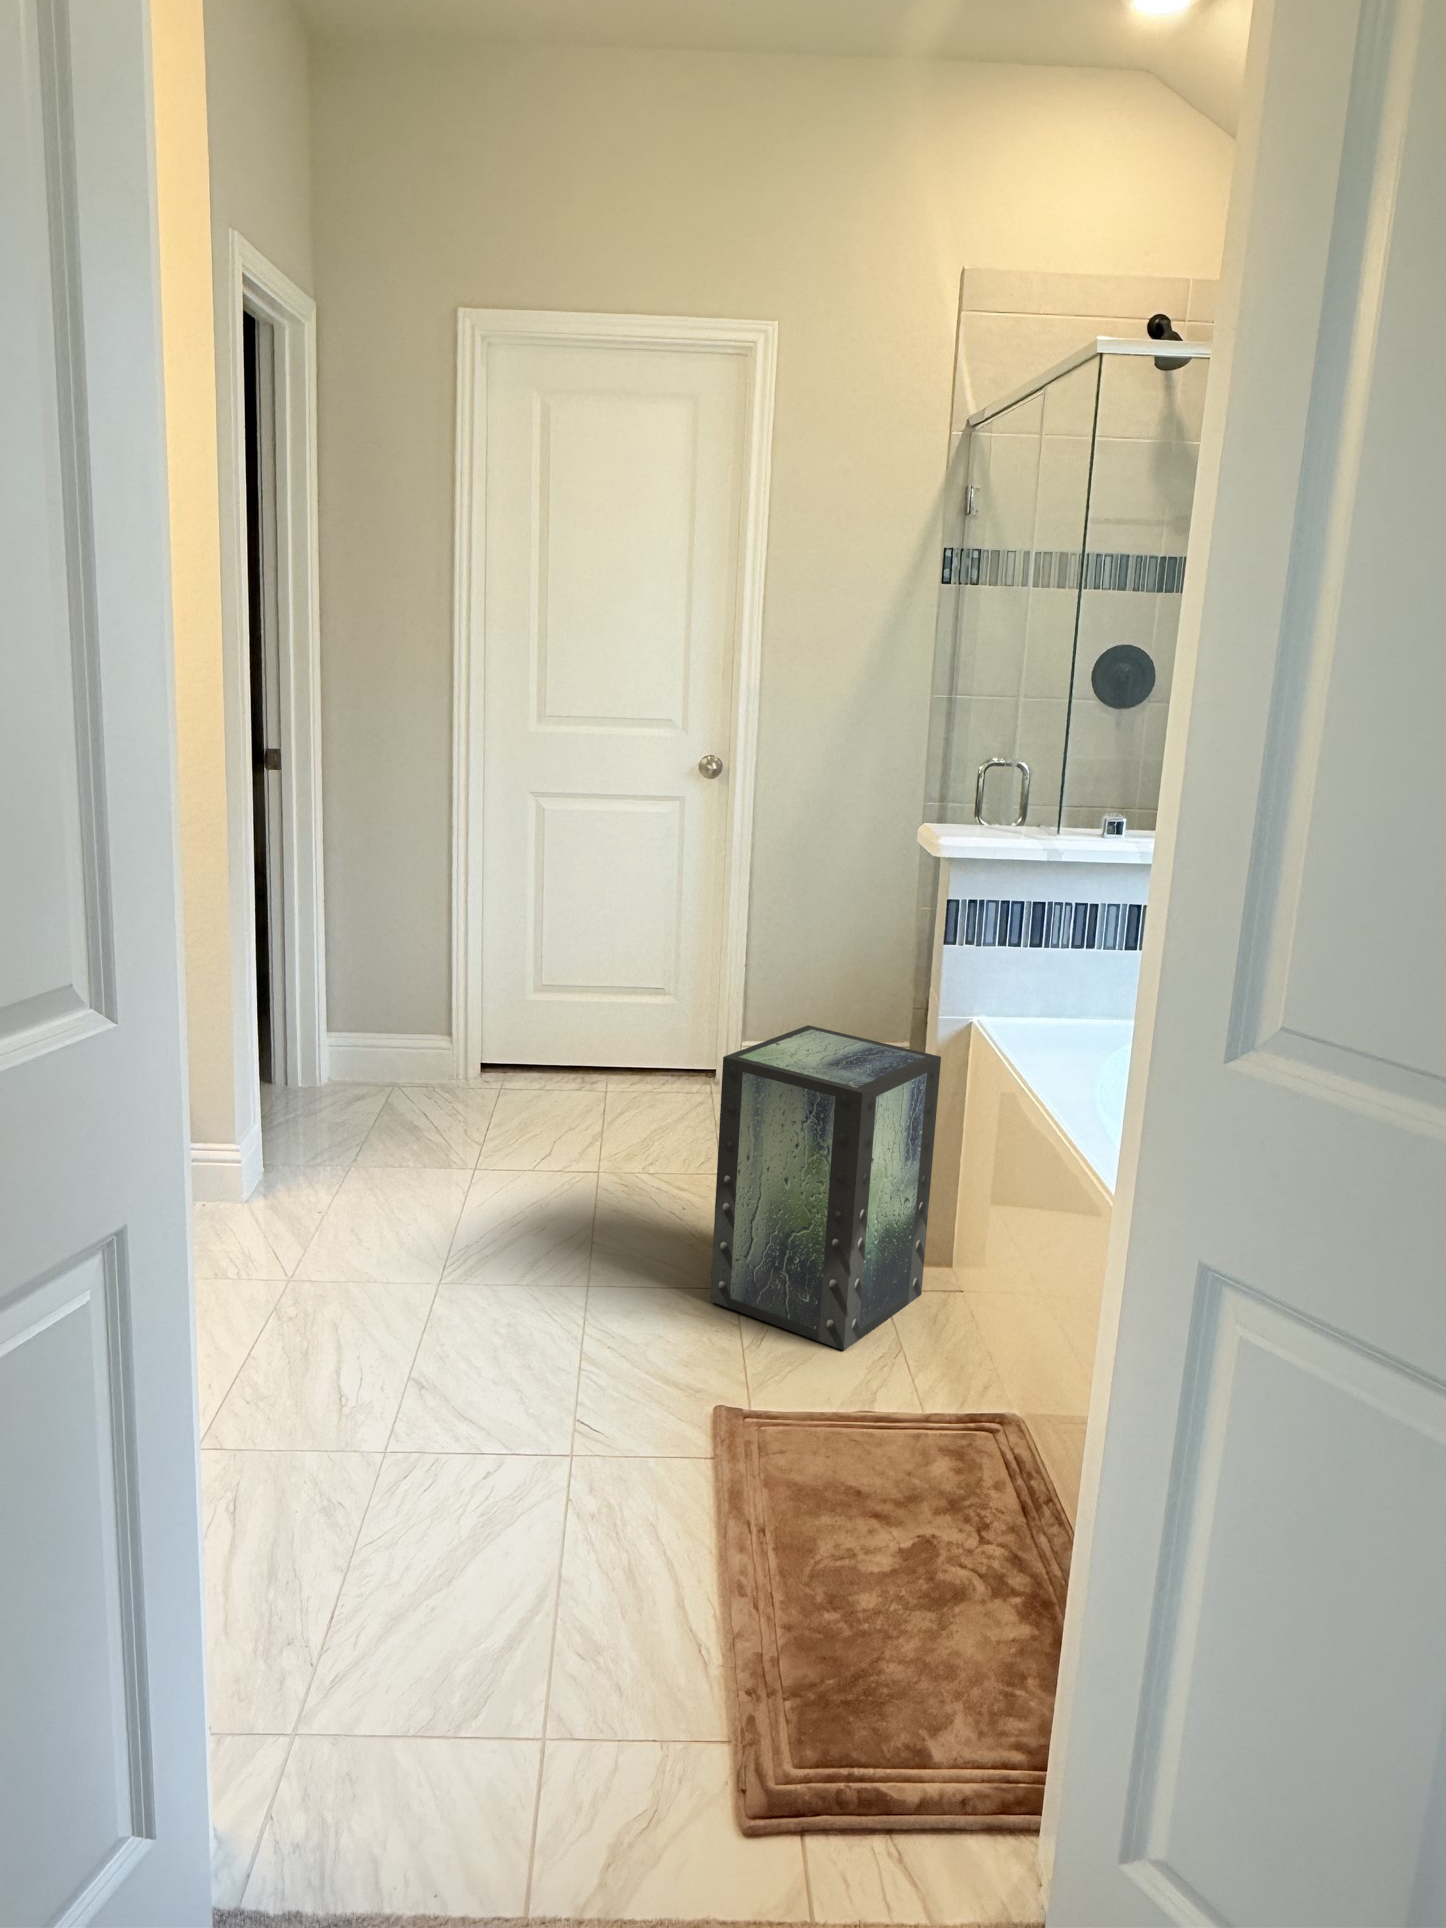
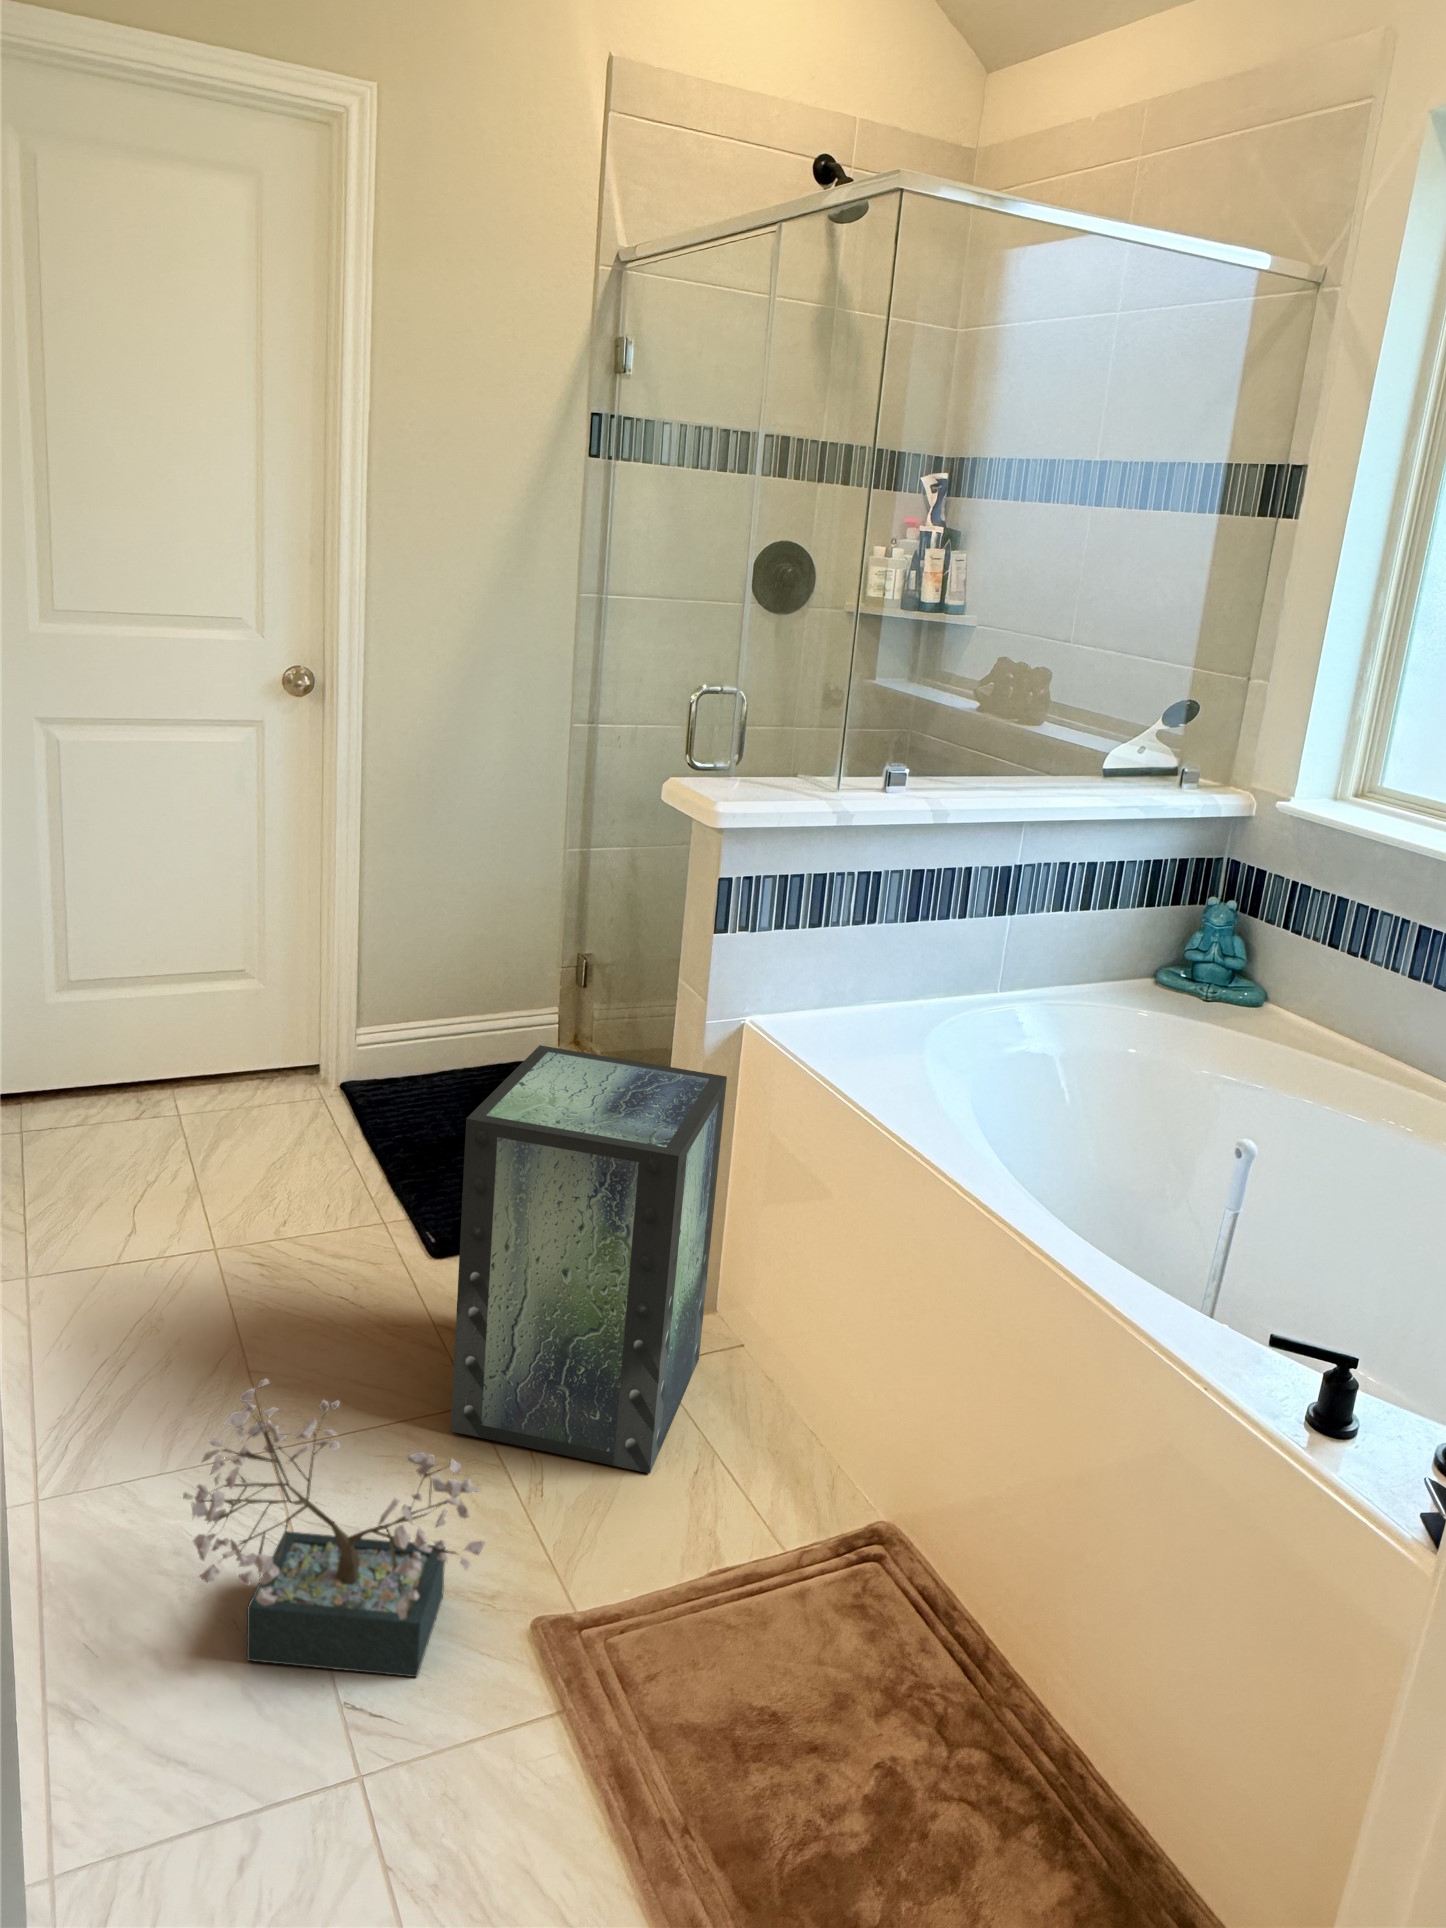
decorative plant: none [490,1205,692,1419] -> present [183,1378,485,1677]

